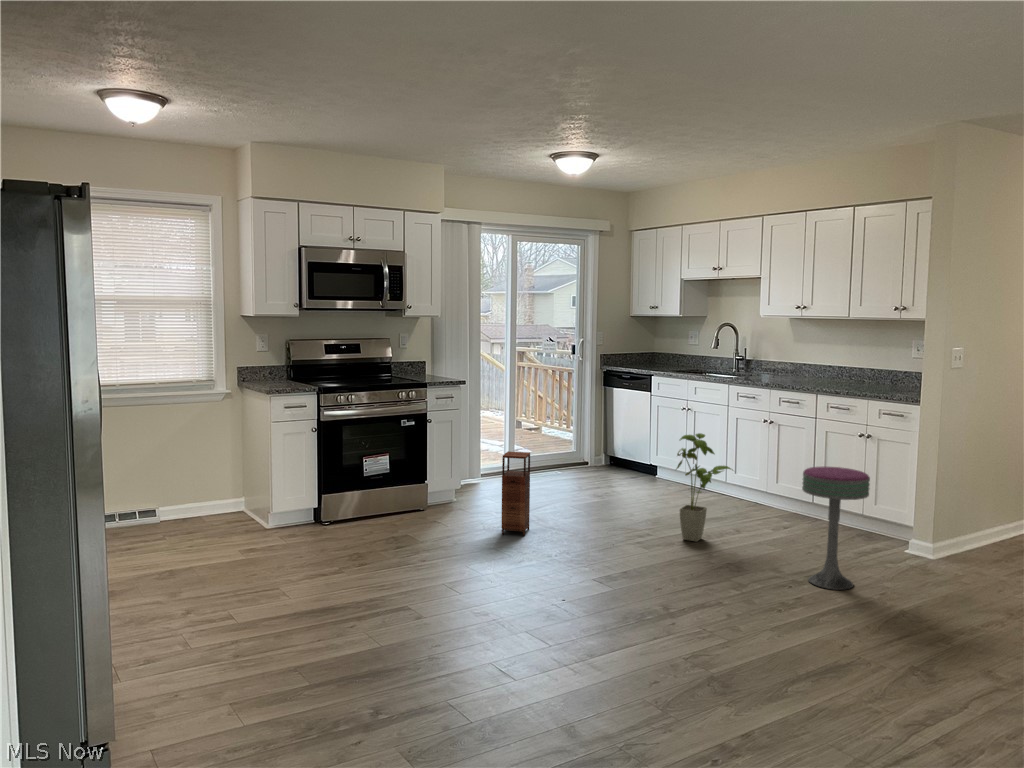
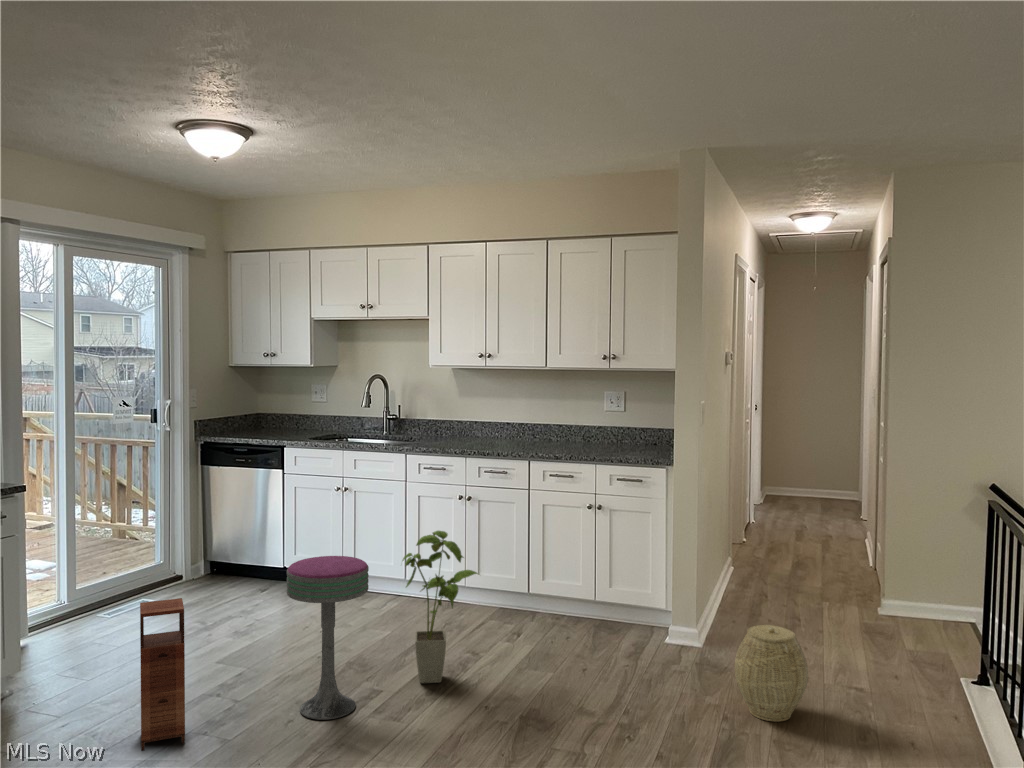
bar stool: present [802,467,870,590] -> present [287,556,369,720]
woven basket: none [905,535,972,613] -> present [734,625,808,722]

